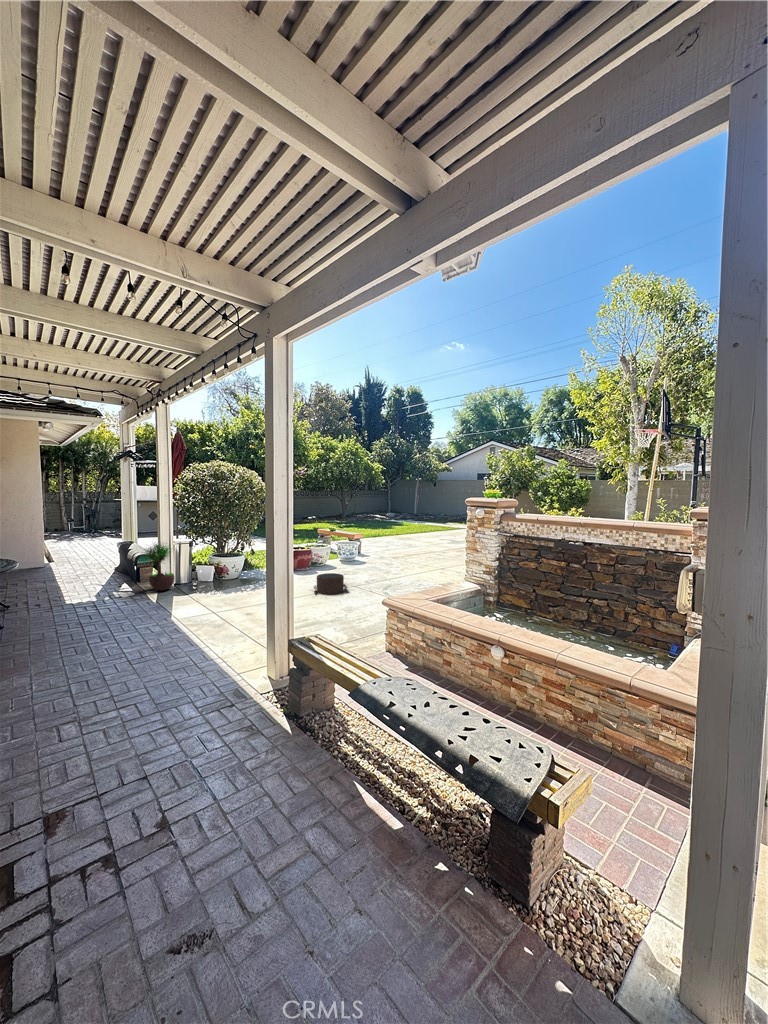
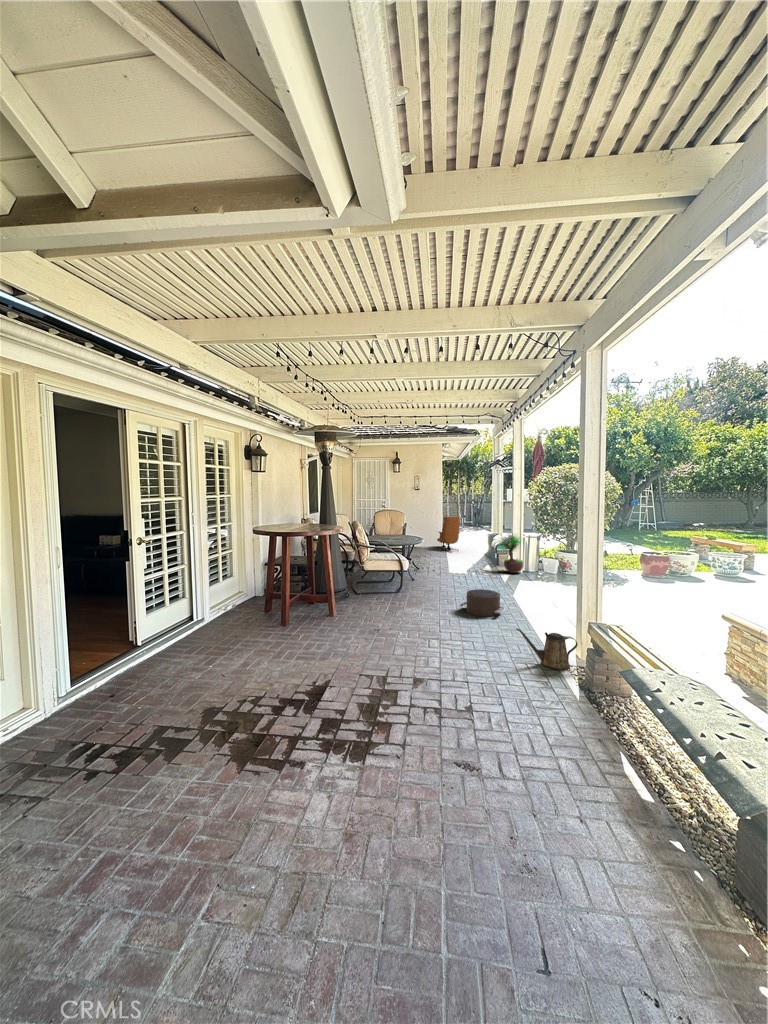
lounge chair: none [32,524,74,576] -> present [437,517,460,552]
pouf: present [314,573,348,594] -> present [460,589,504,617]
watering can: none [204,661,275,706] -> present [516,628,578,670]

